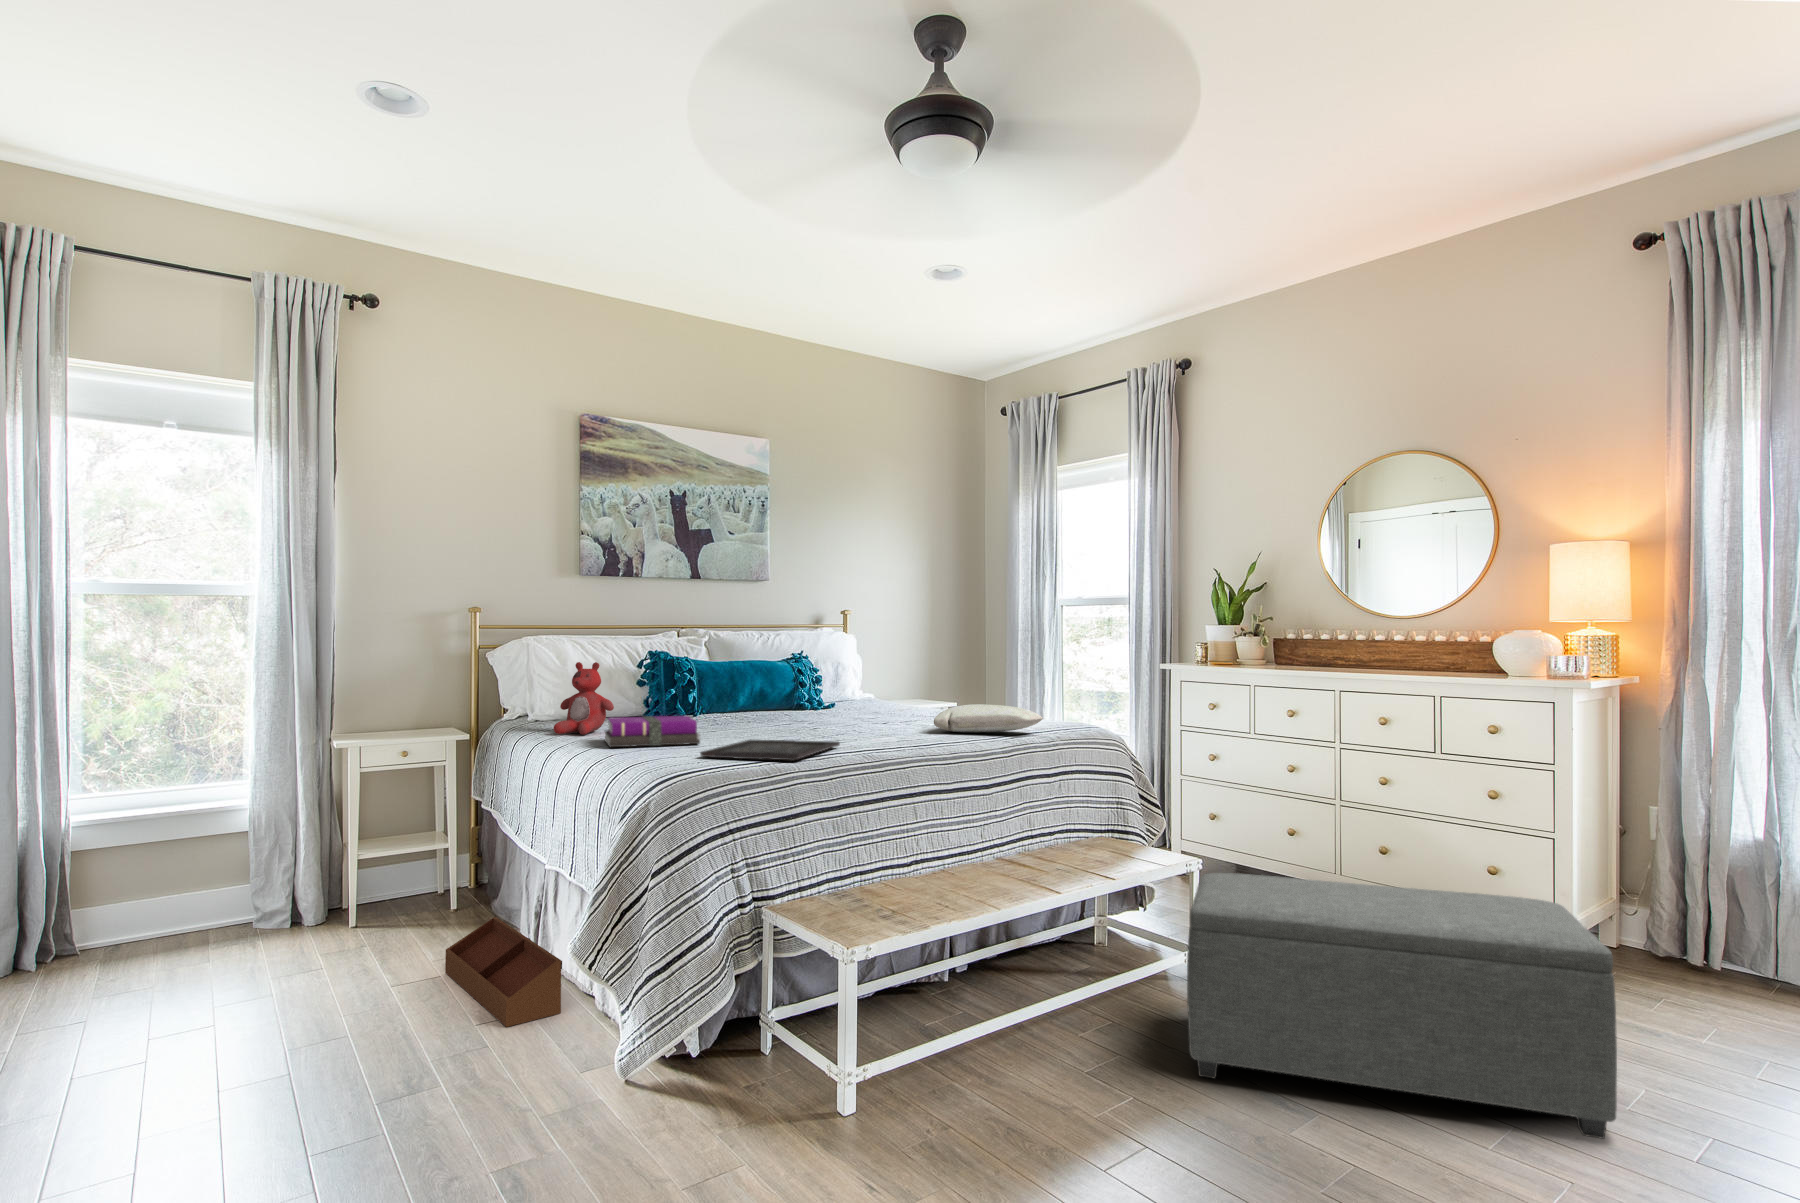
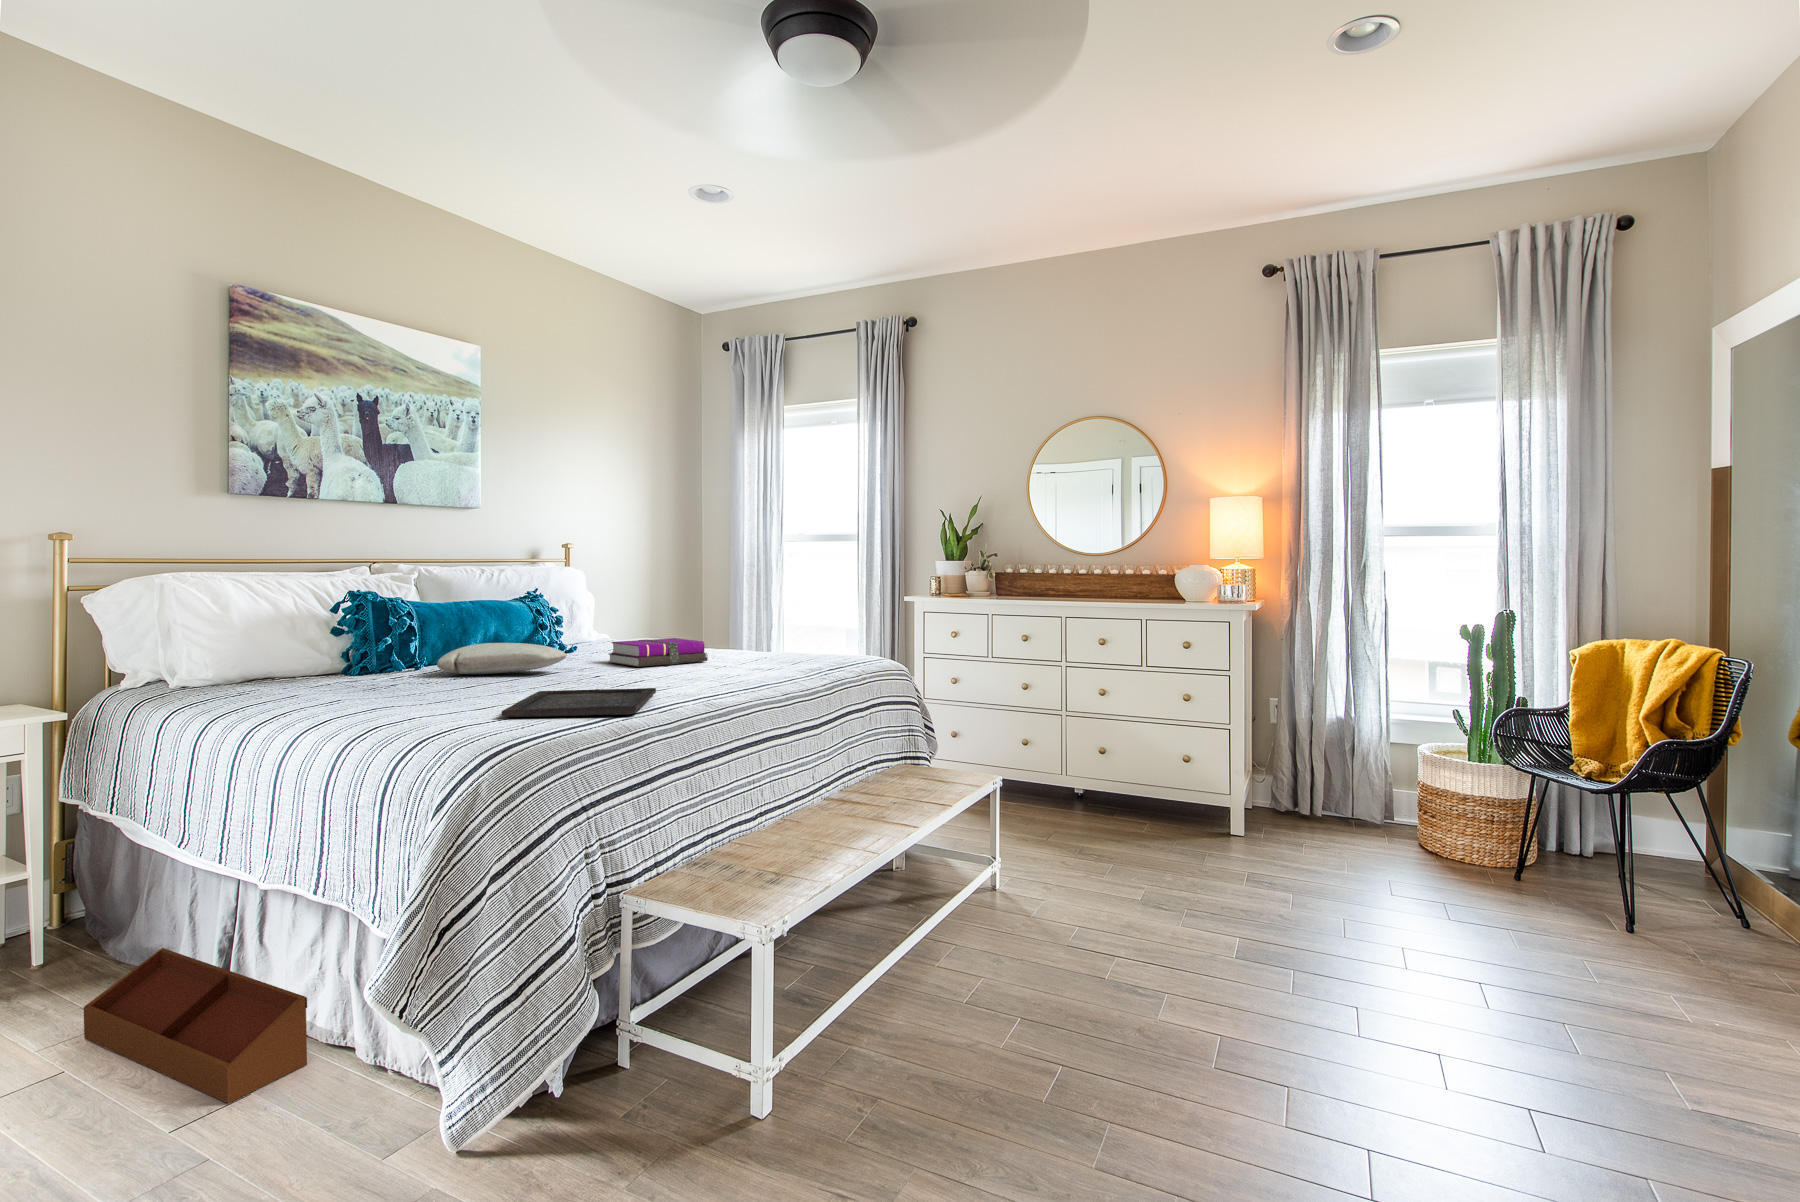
stuffed bear: present [554,662,614,735] -> none [240,602,328,697]
pillow: present [934,704,1043,733] -> present [437,643,567,674]
notebook: present [605,716,700,747] -> present [609,638,708,667]
ottoman: present [1187,873,1617,1139] -> none [1030,790,1396,989]

